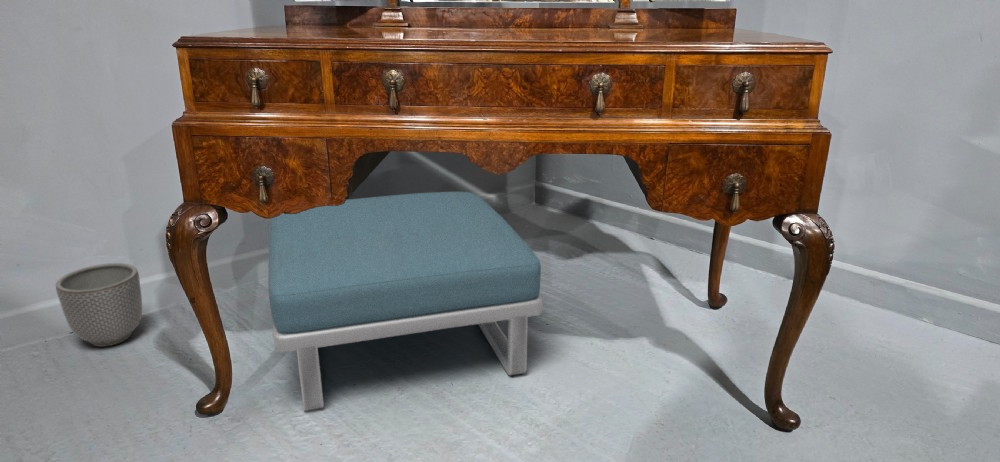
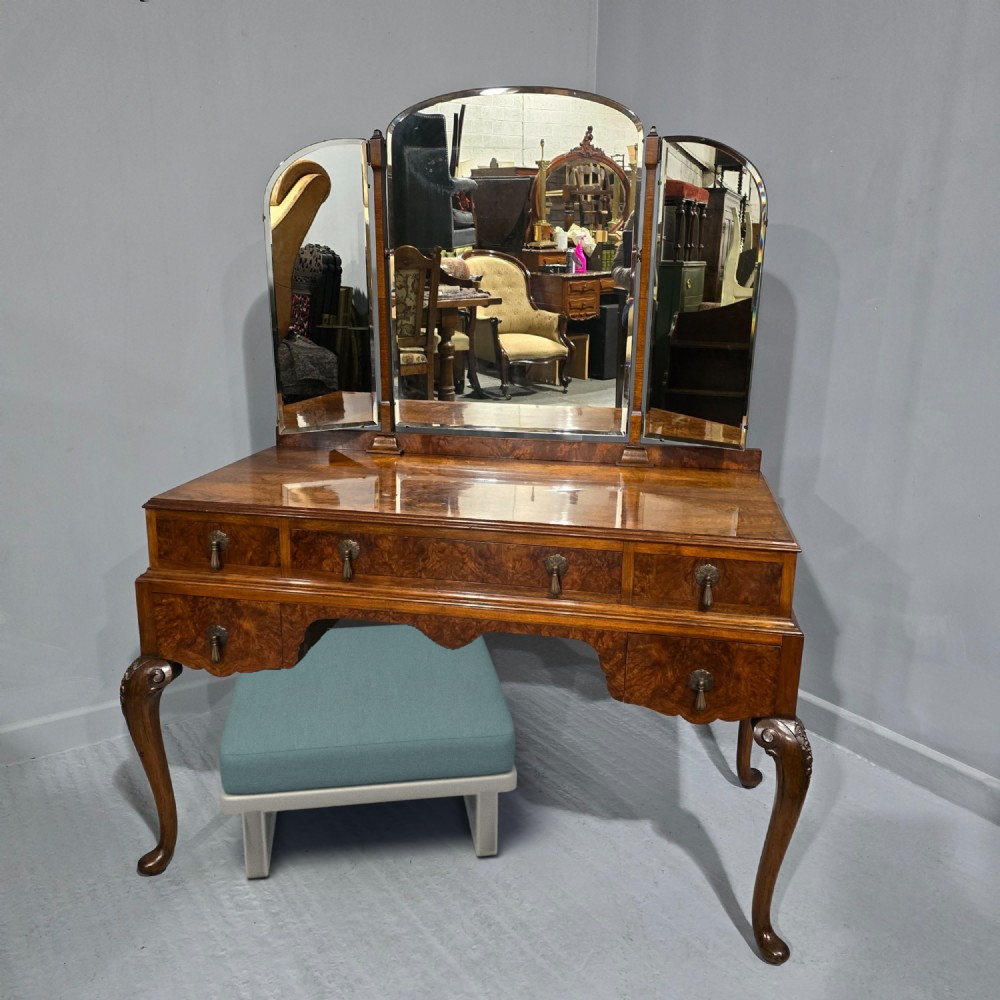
planter: present [56,263,142,347] -> none [20,686,104,778]

